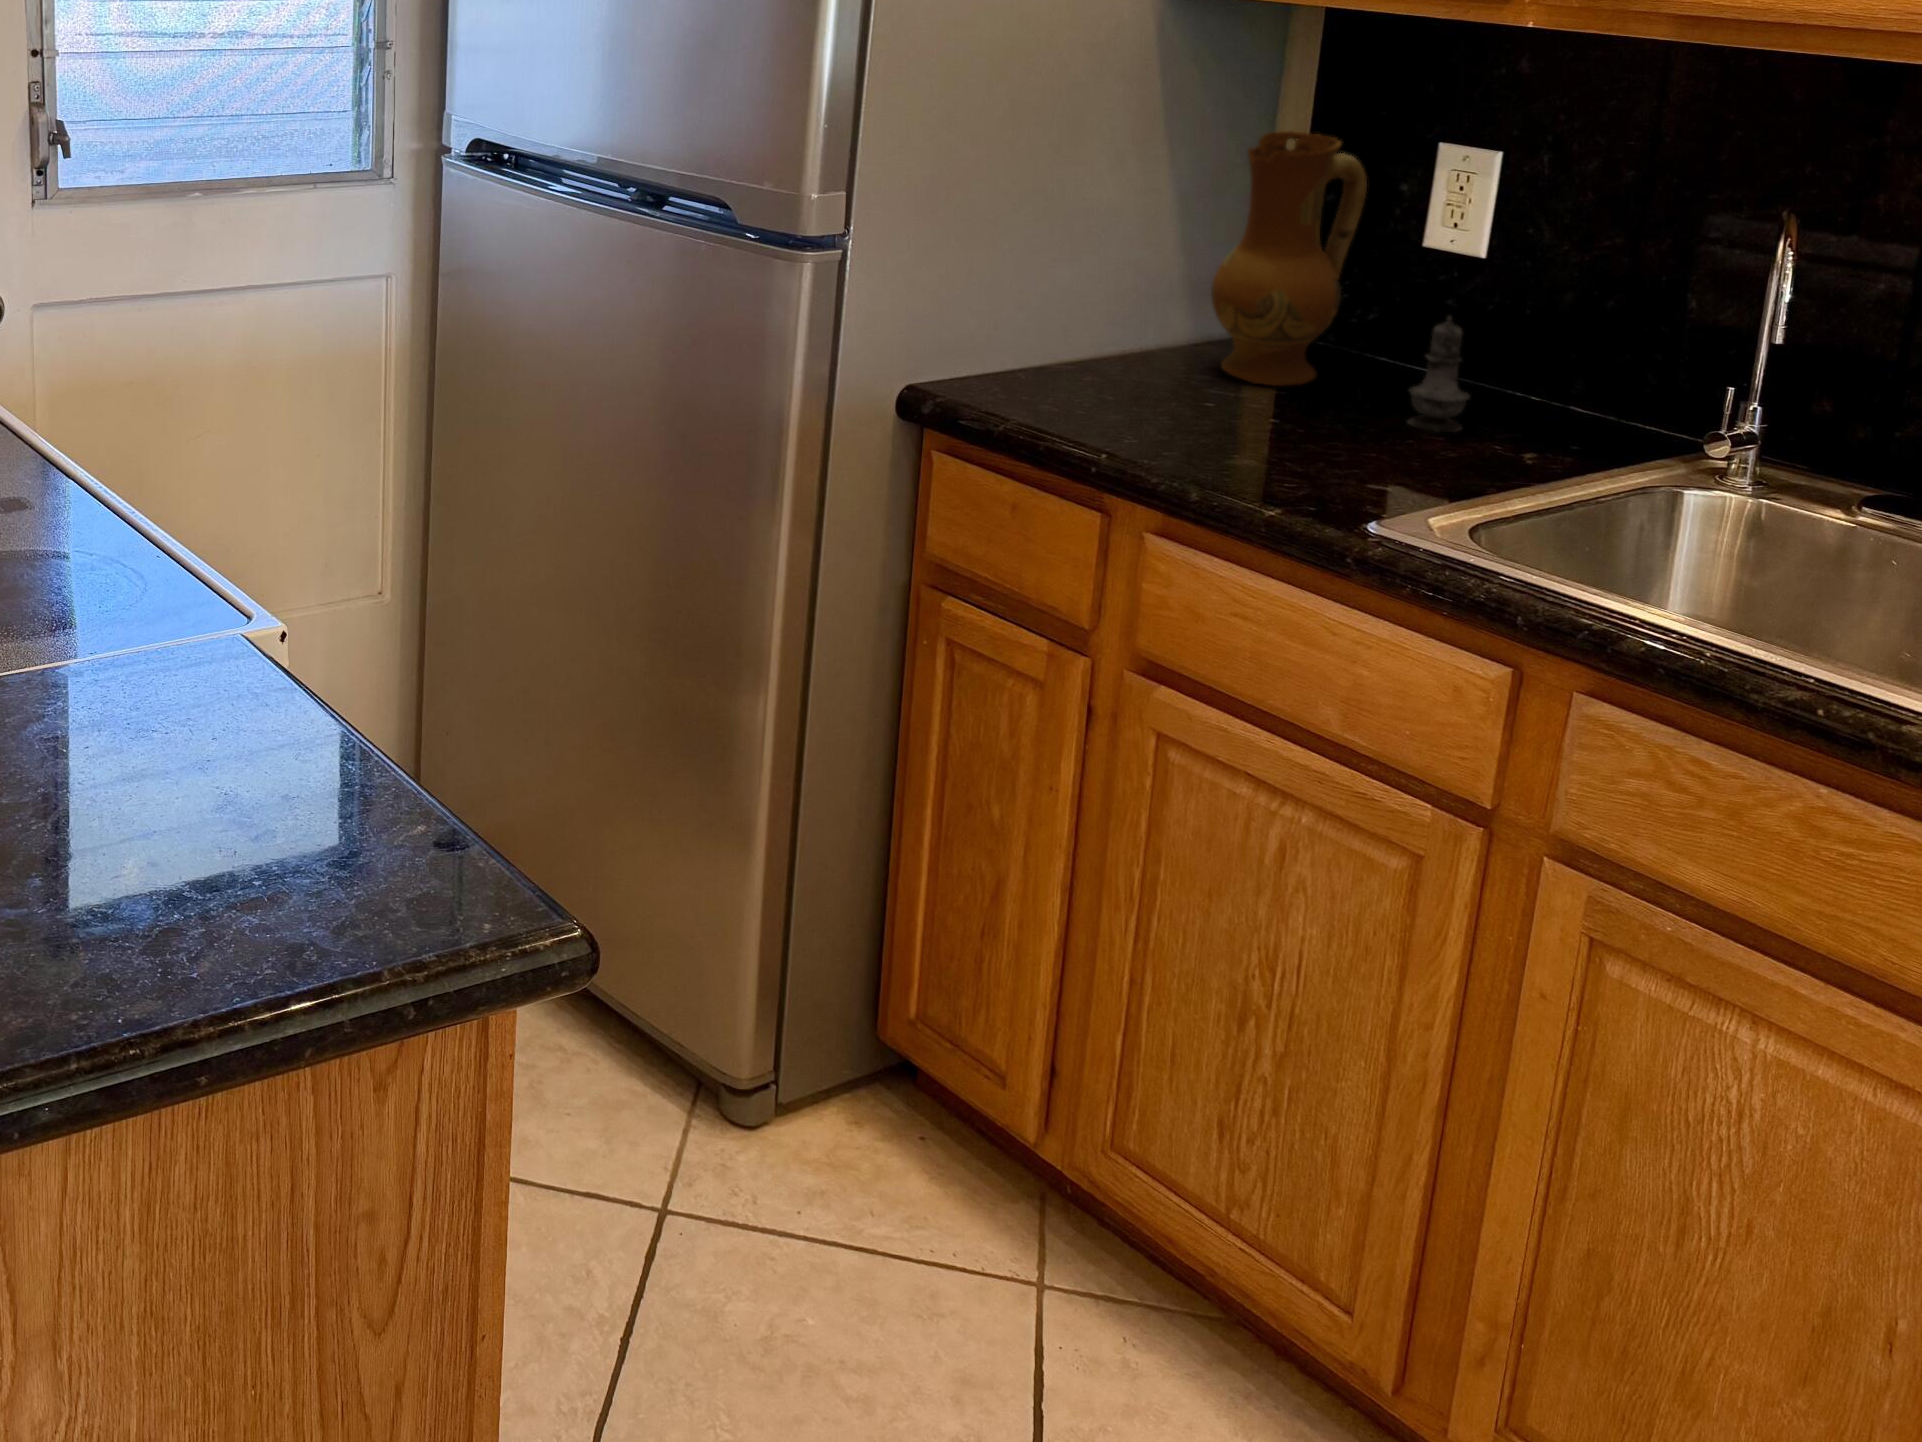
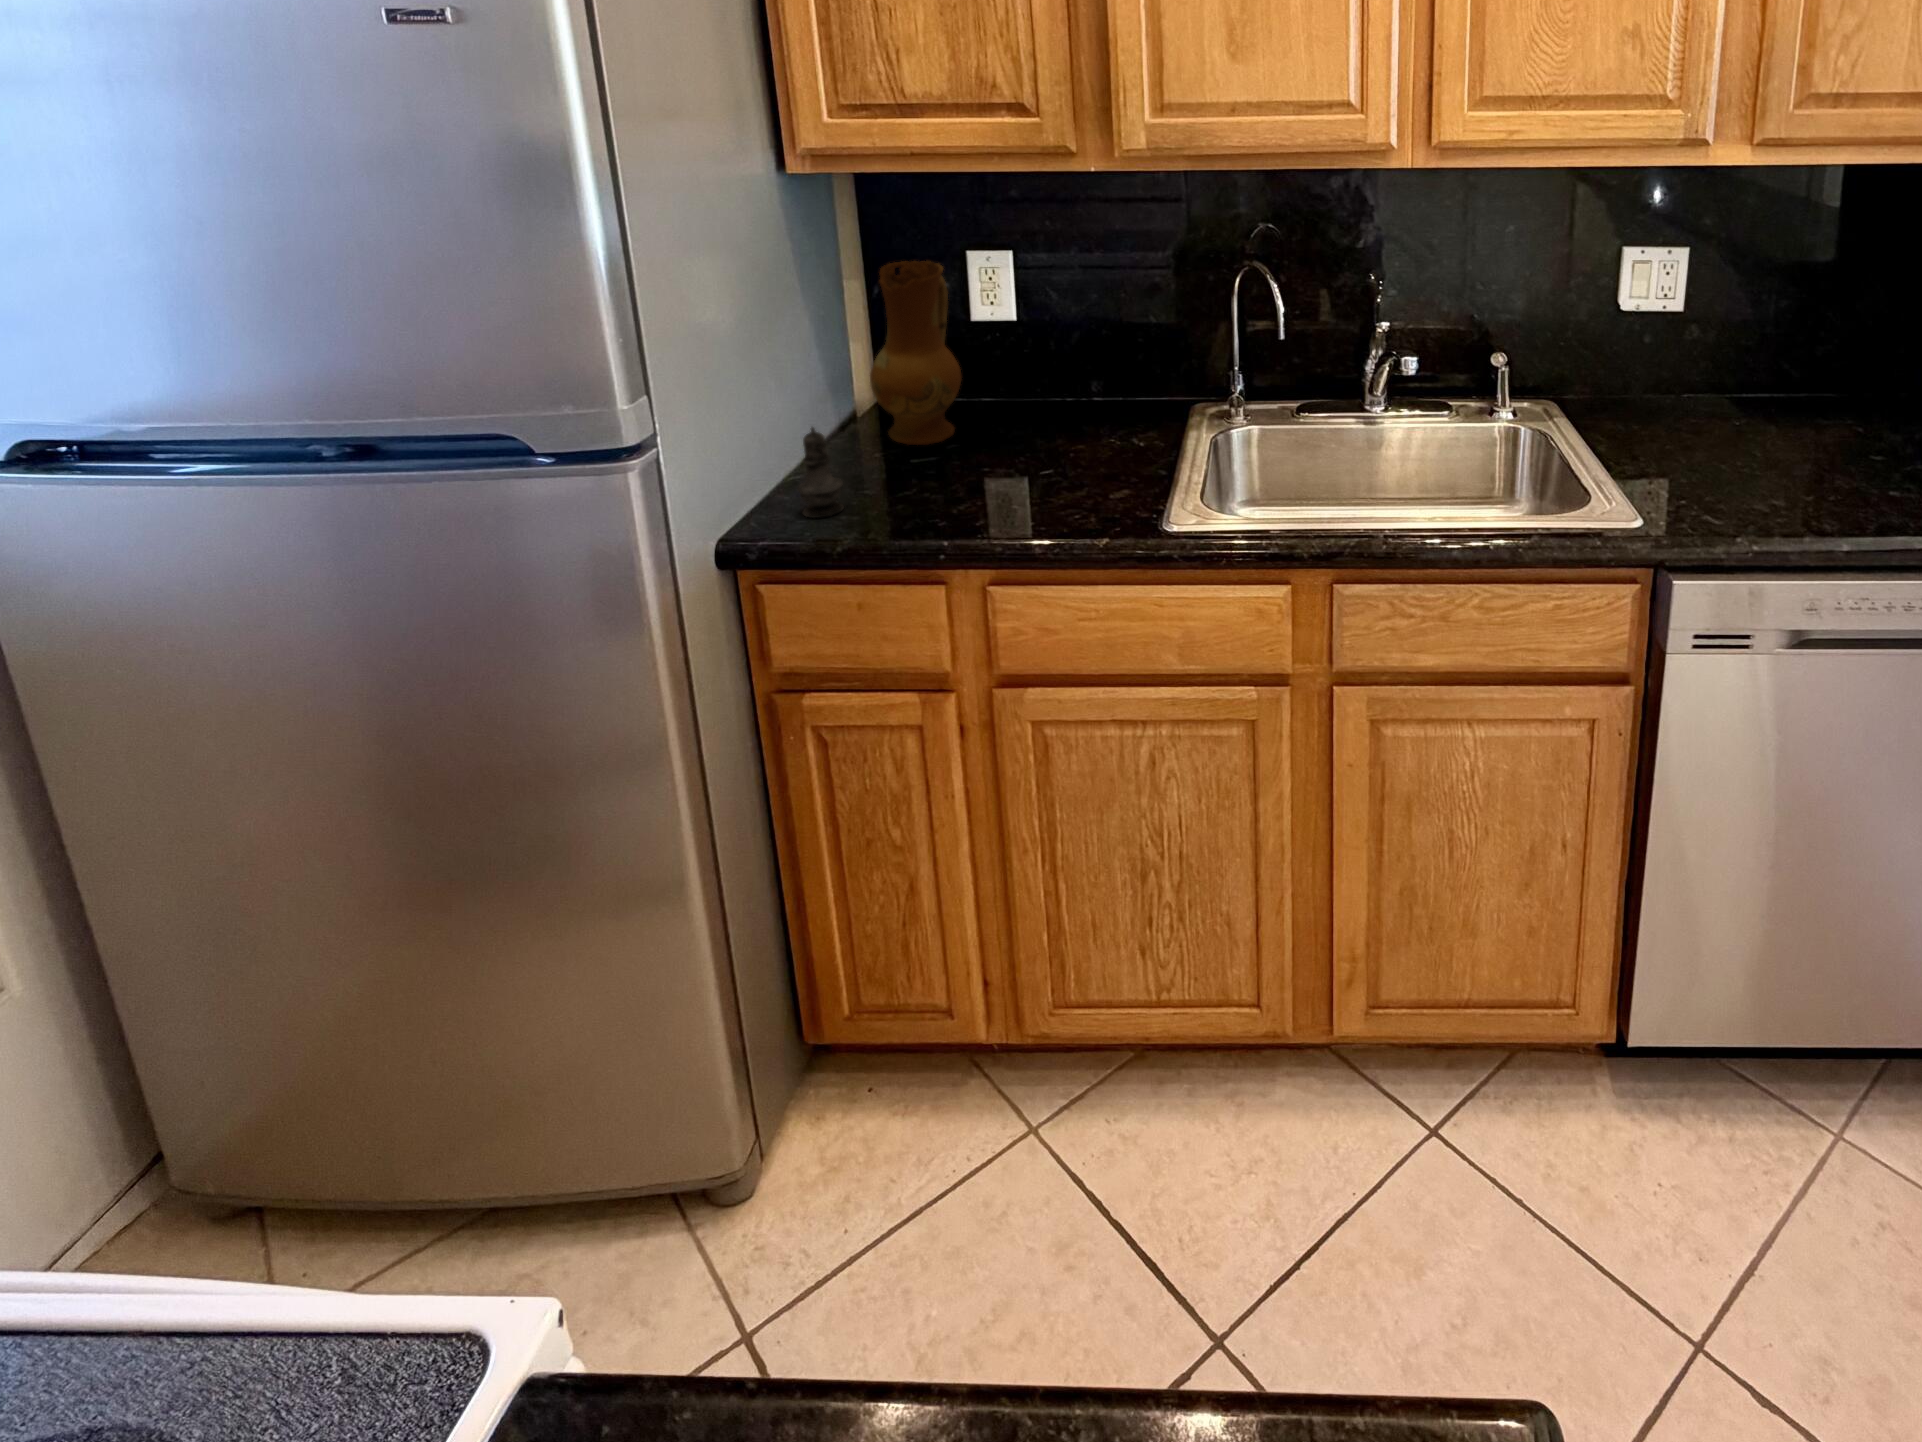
salt shaker: present [1408,316,1469,432] -> present [797,427,844,518]

